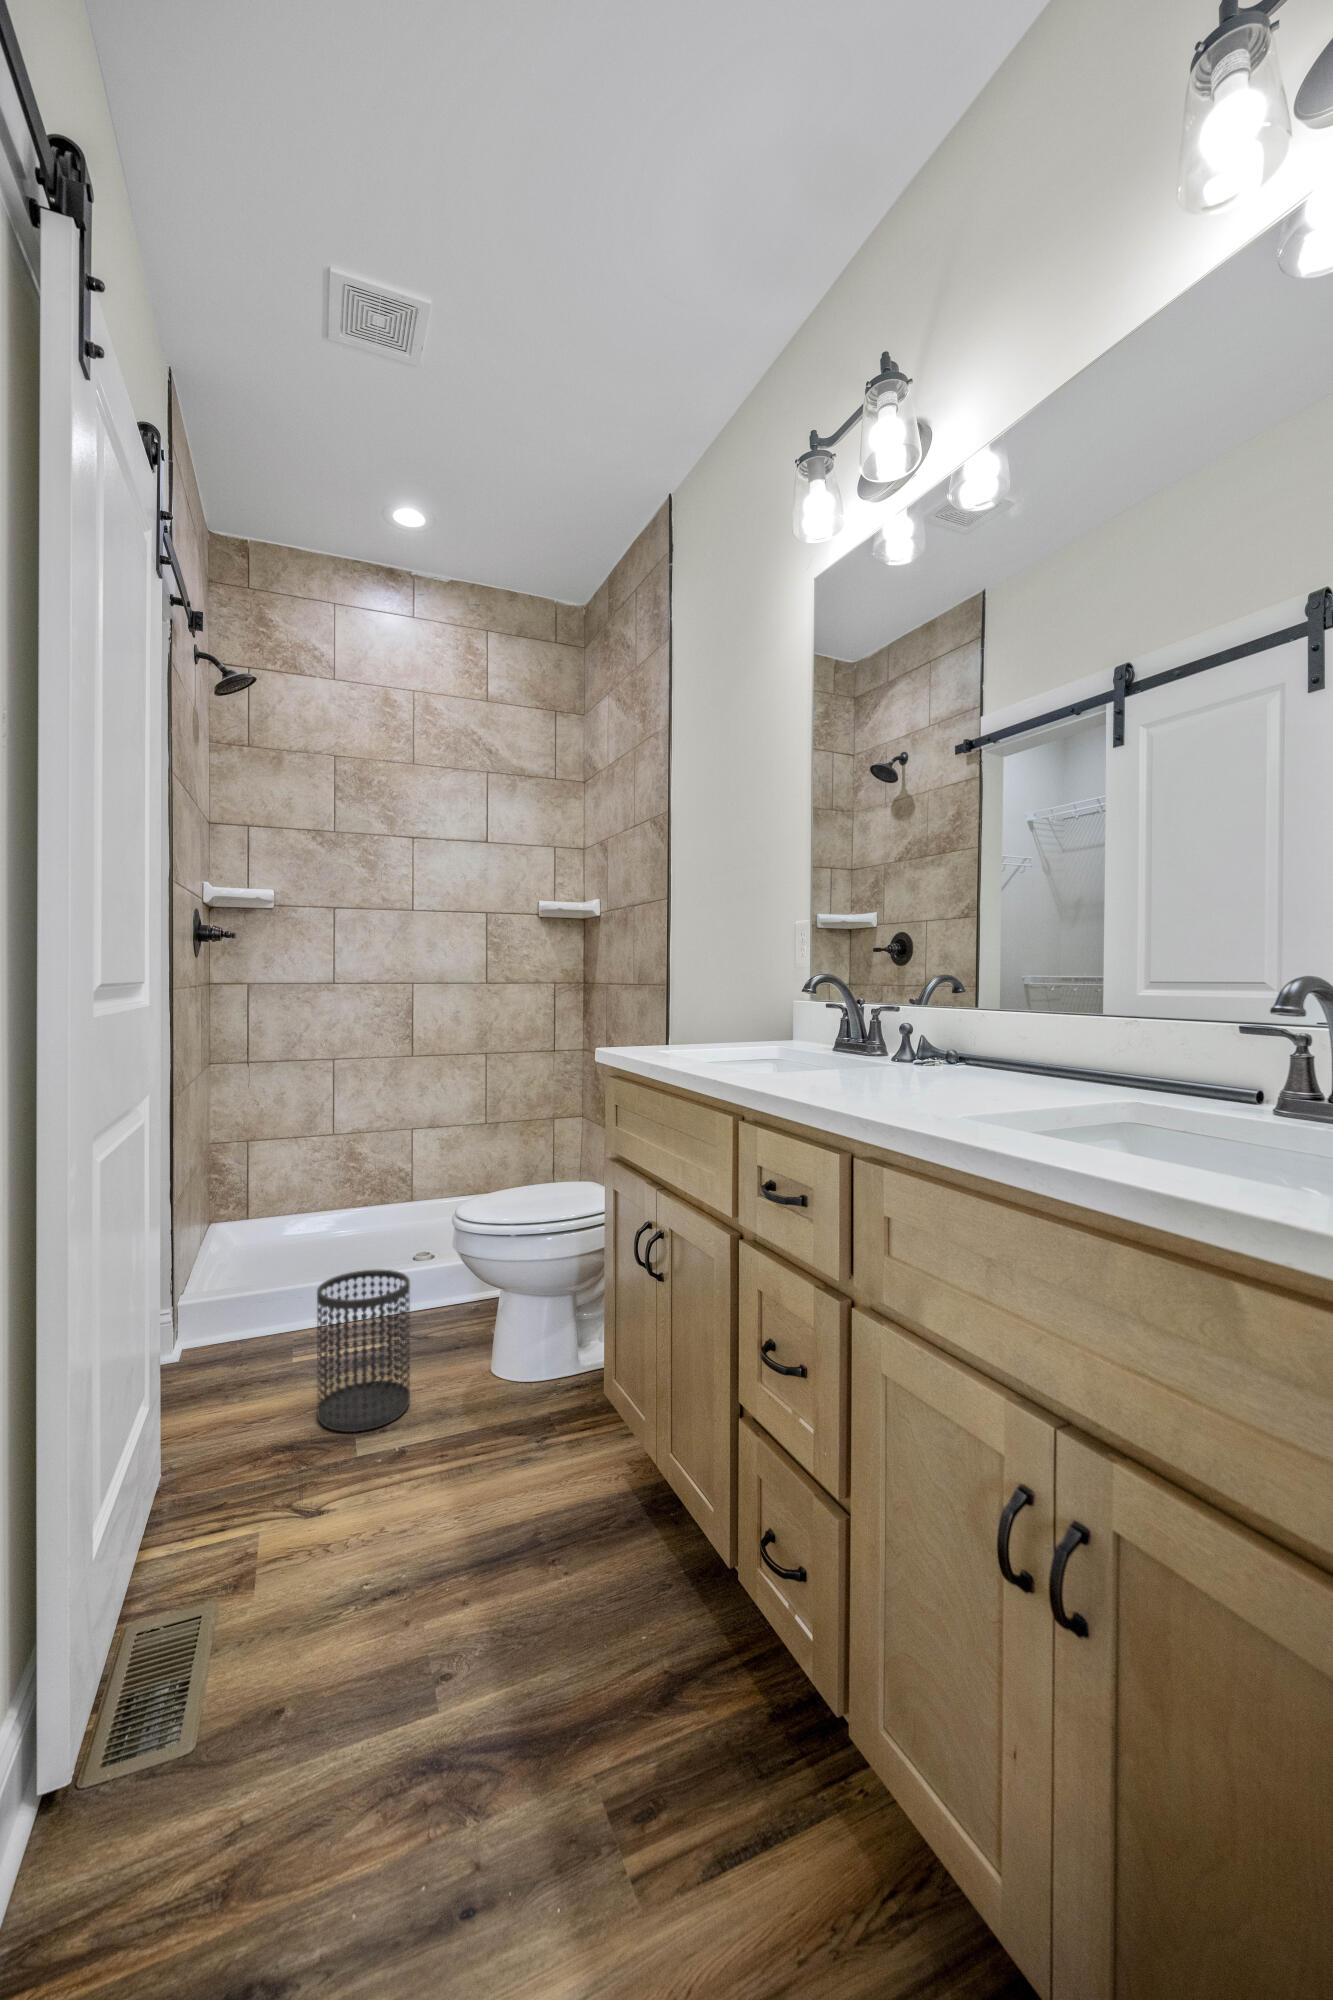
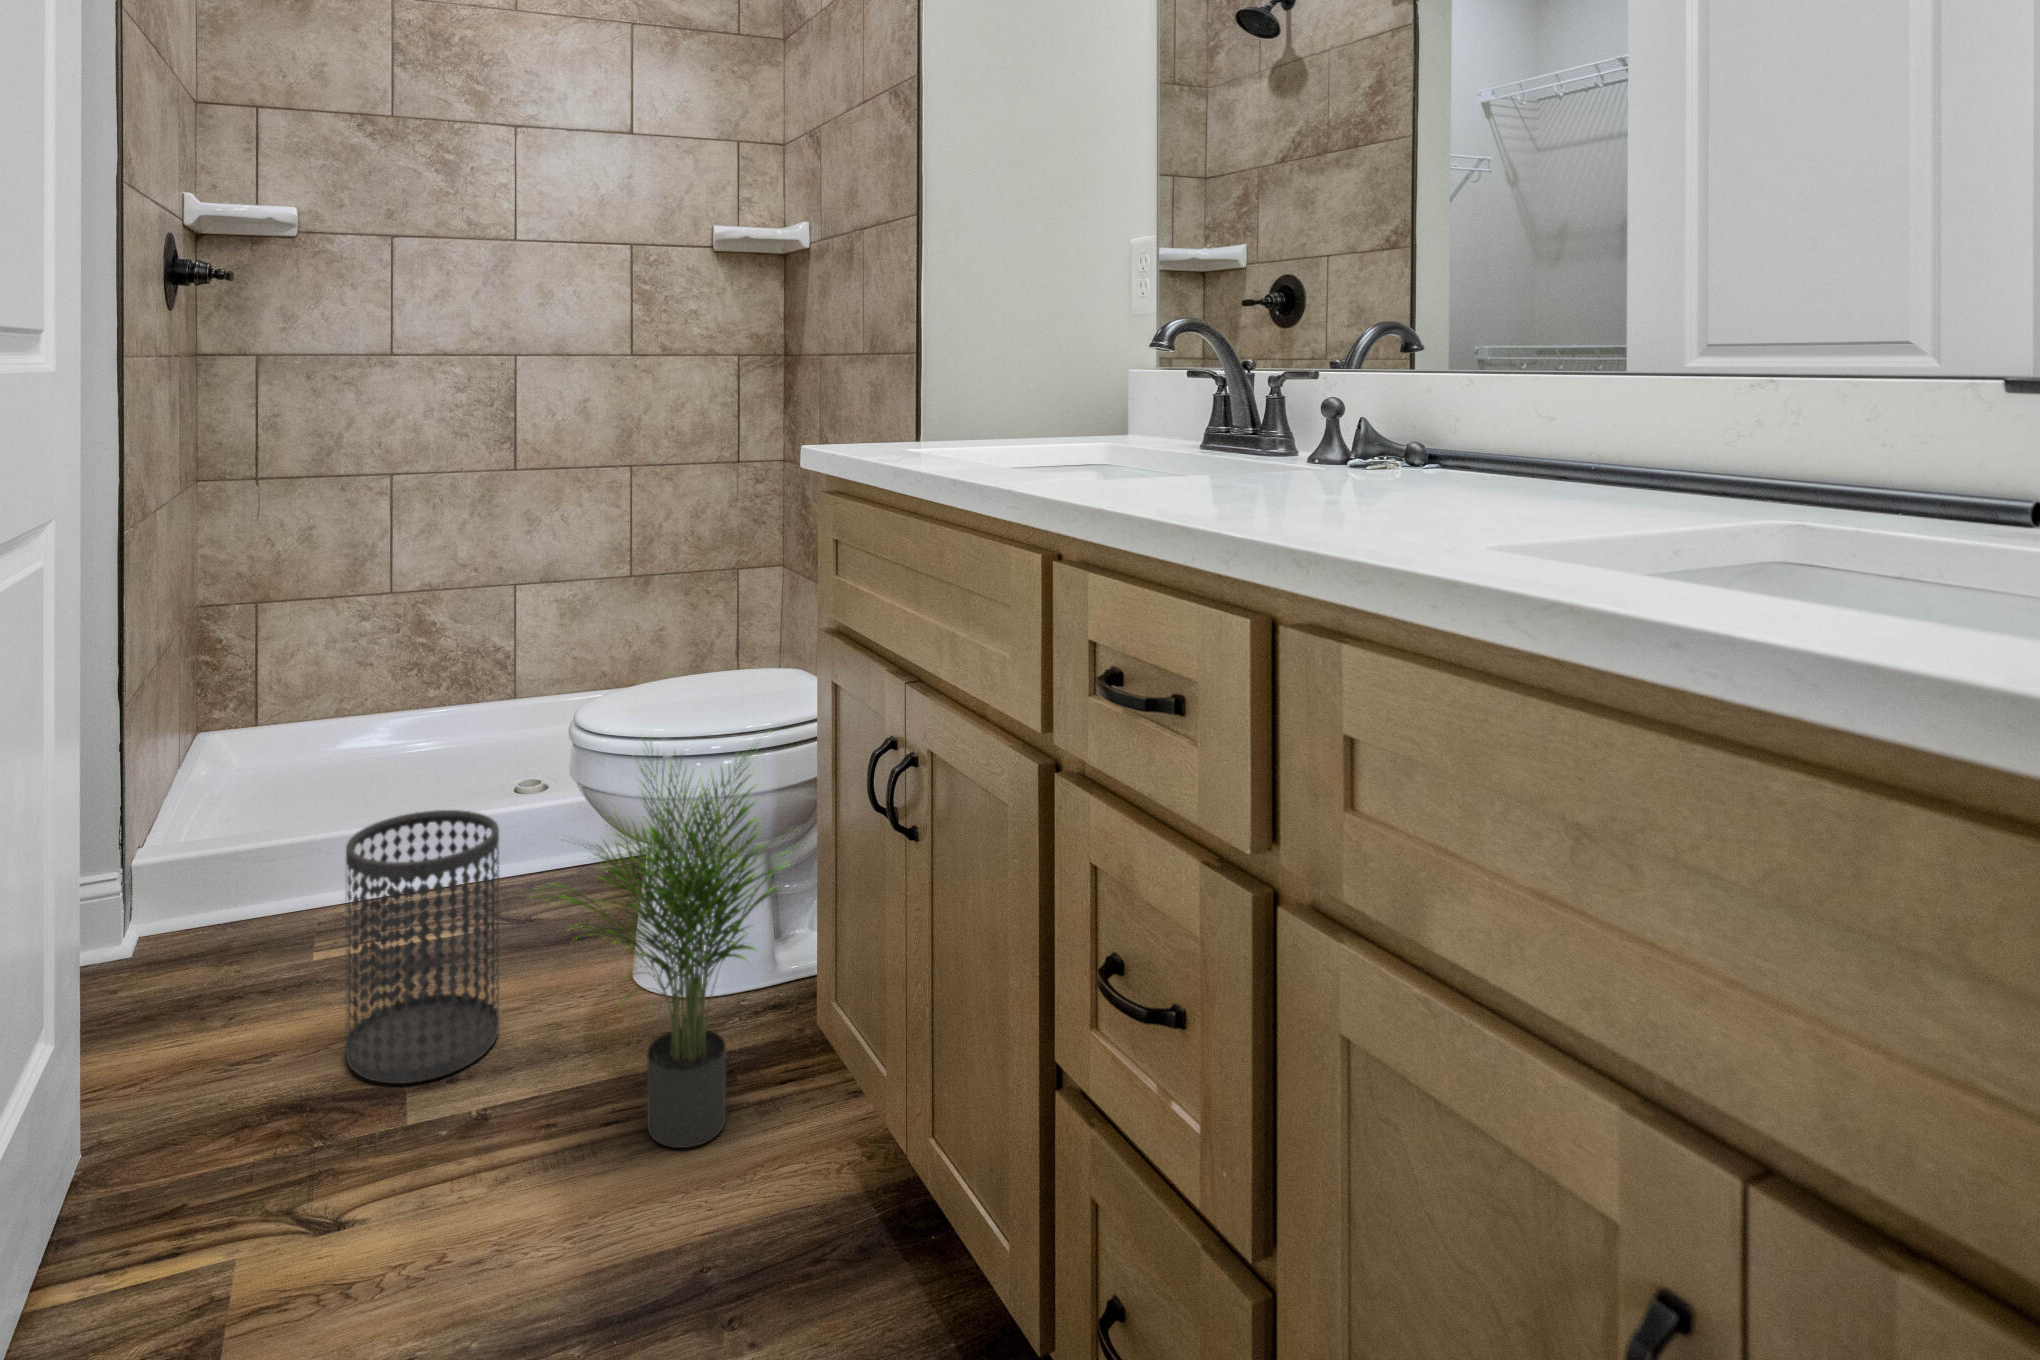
potted plant: none [423,1219,596,1466] -> present [548,747,787,1148]

